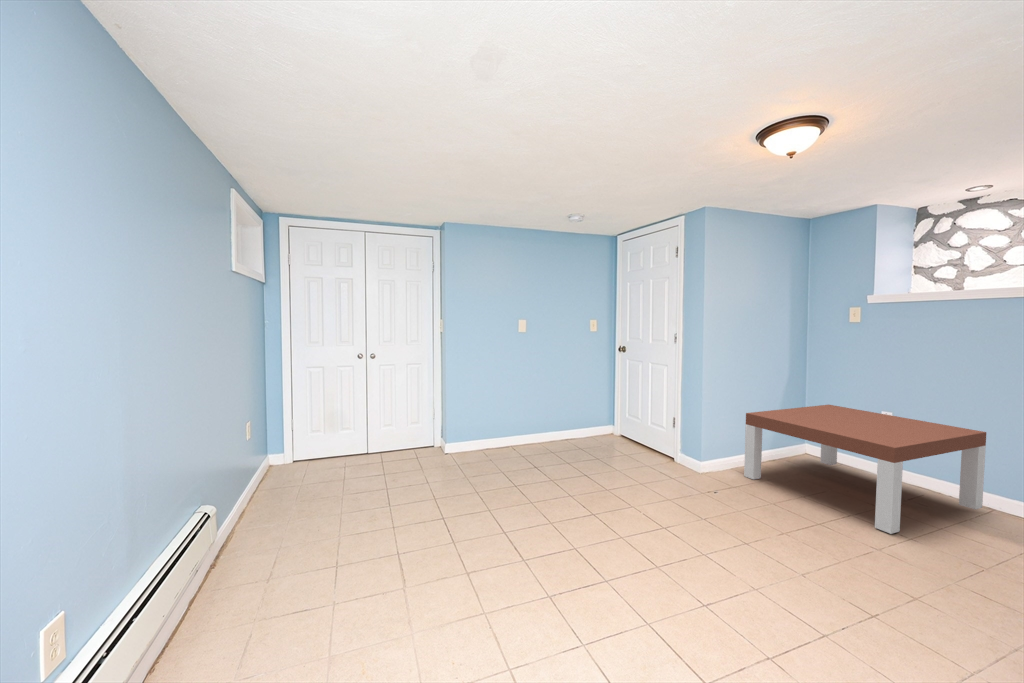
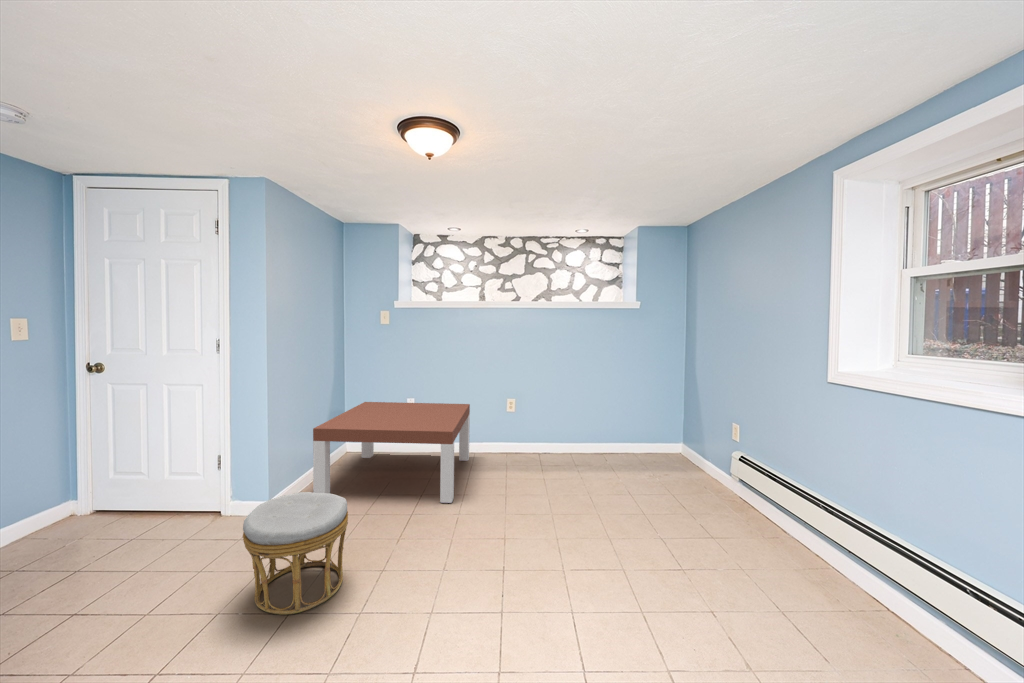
ottoman: none [649,448,727,535] -> present [243,492,348,615]

